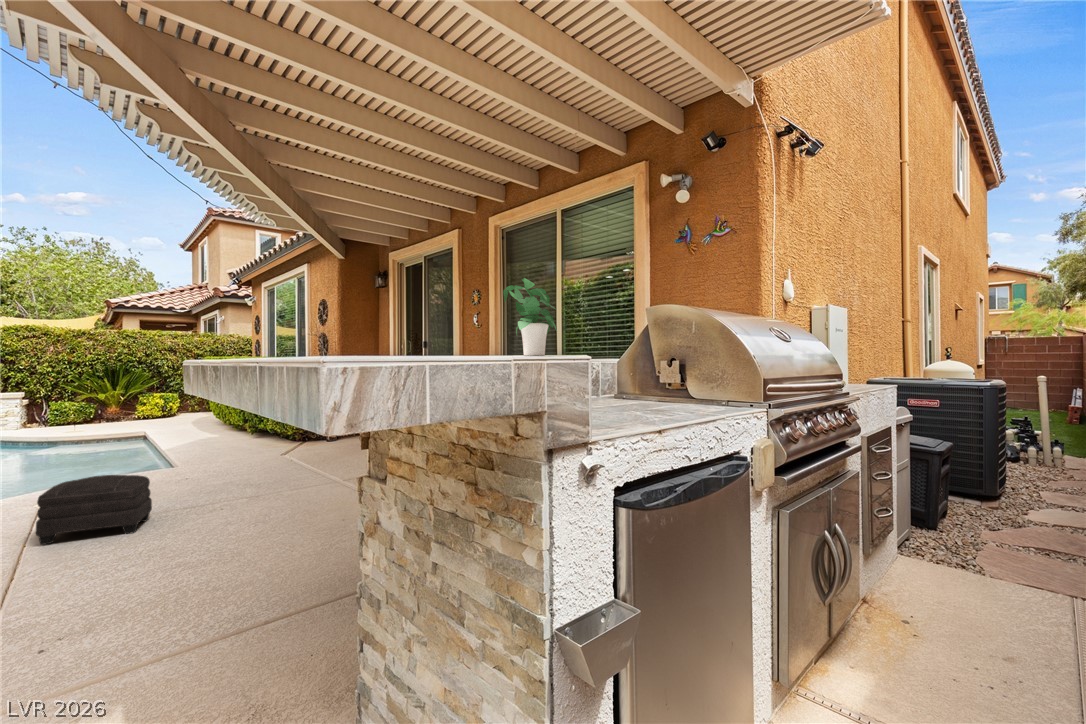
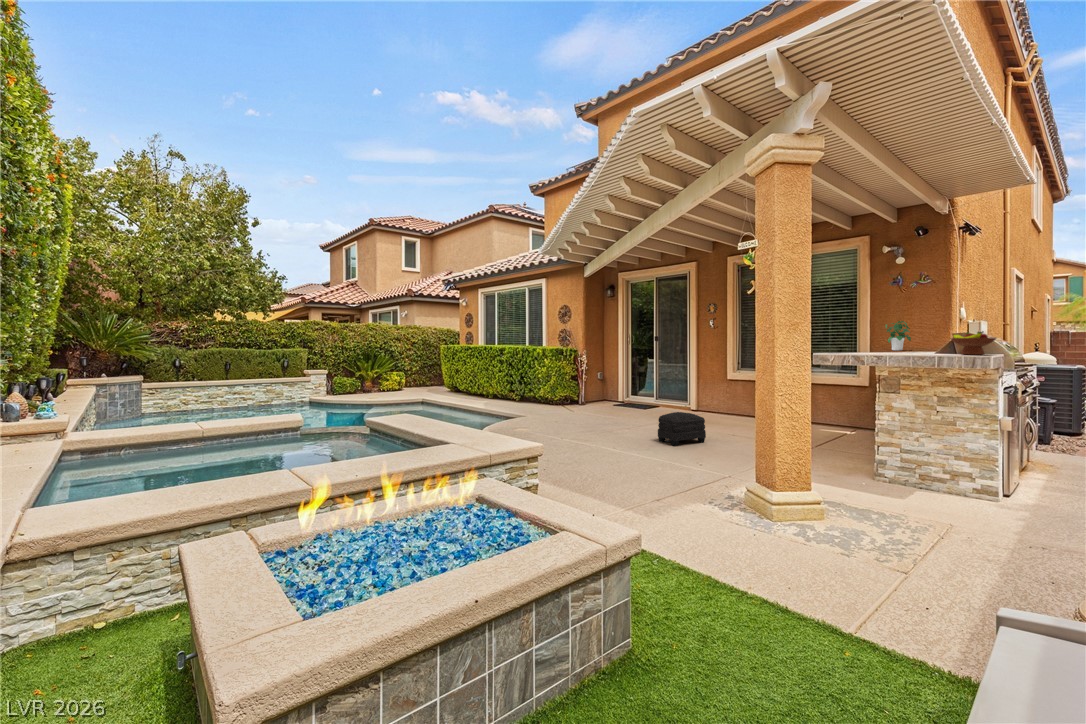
fruit bowl: none [296,233,475,361] -> present [951,331,996,355]
ottoman: present [36,475,152,545] -> present [658,412,706,446]

